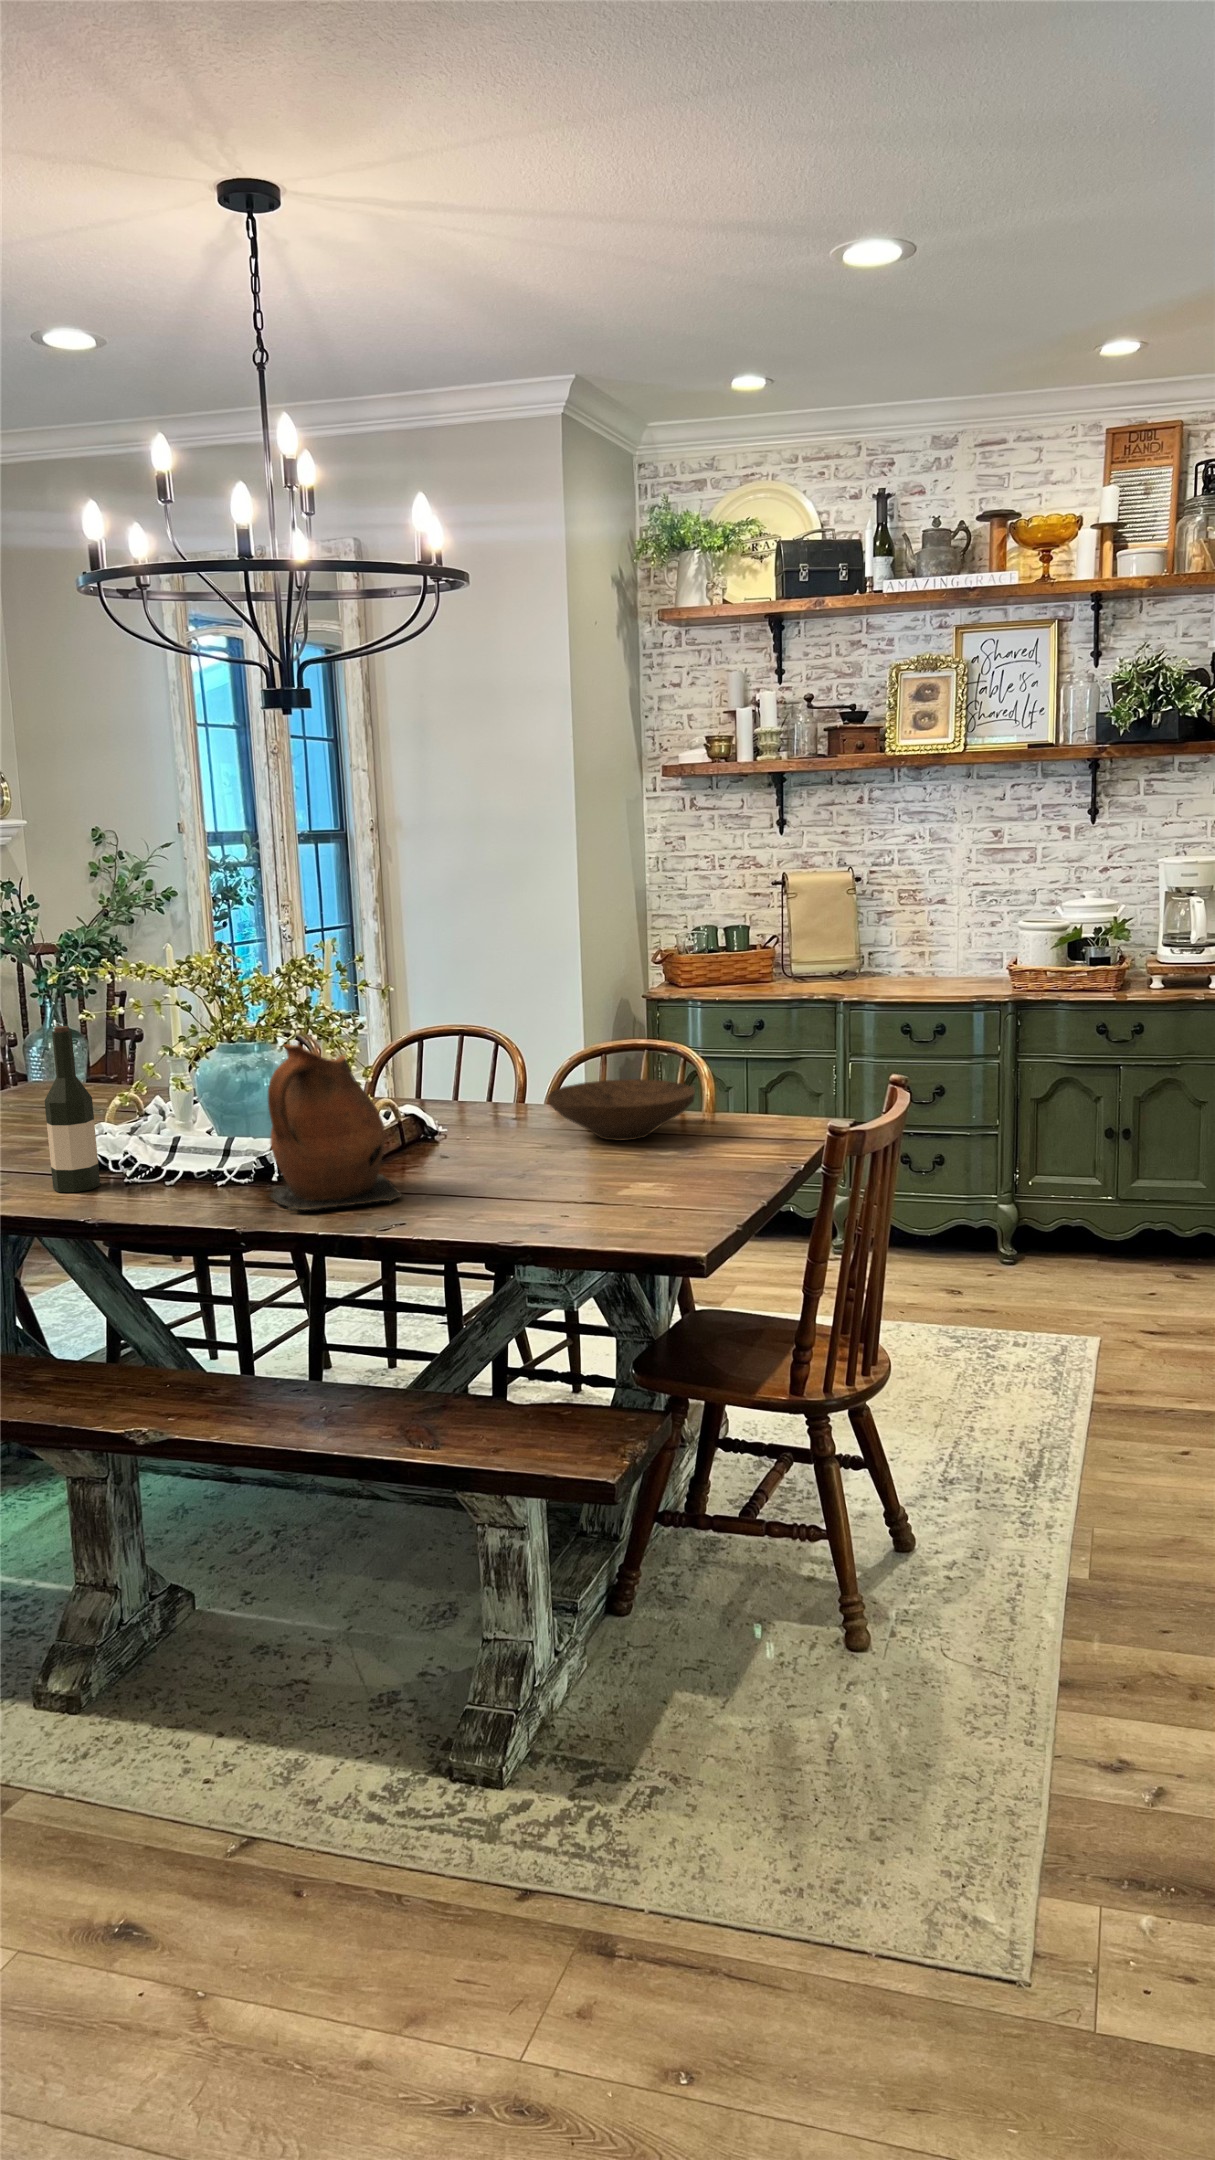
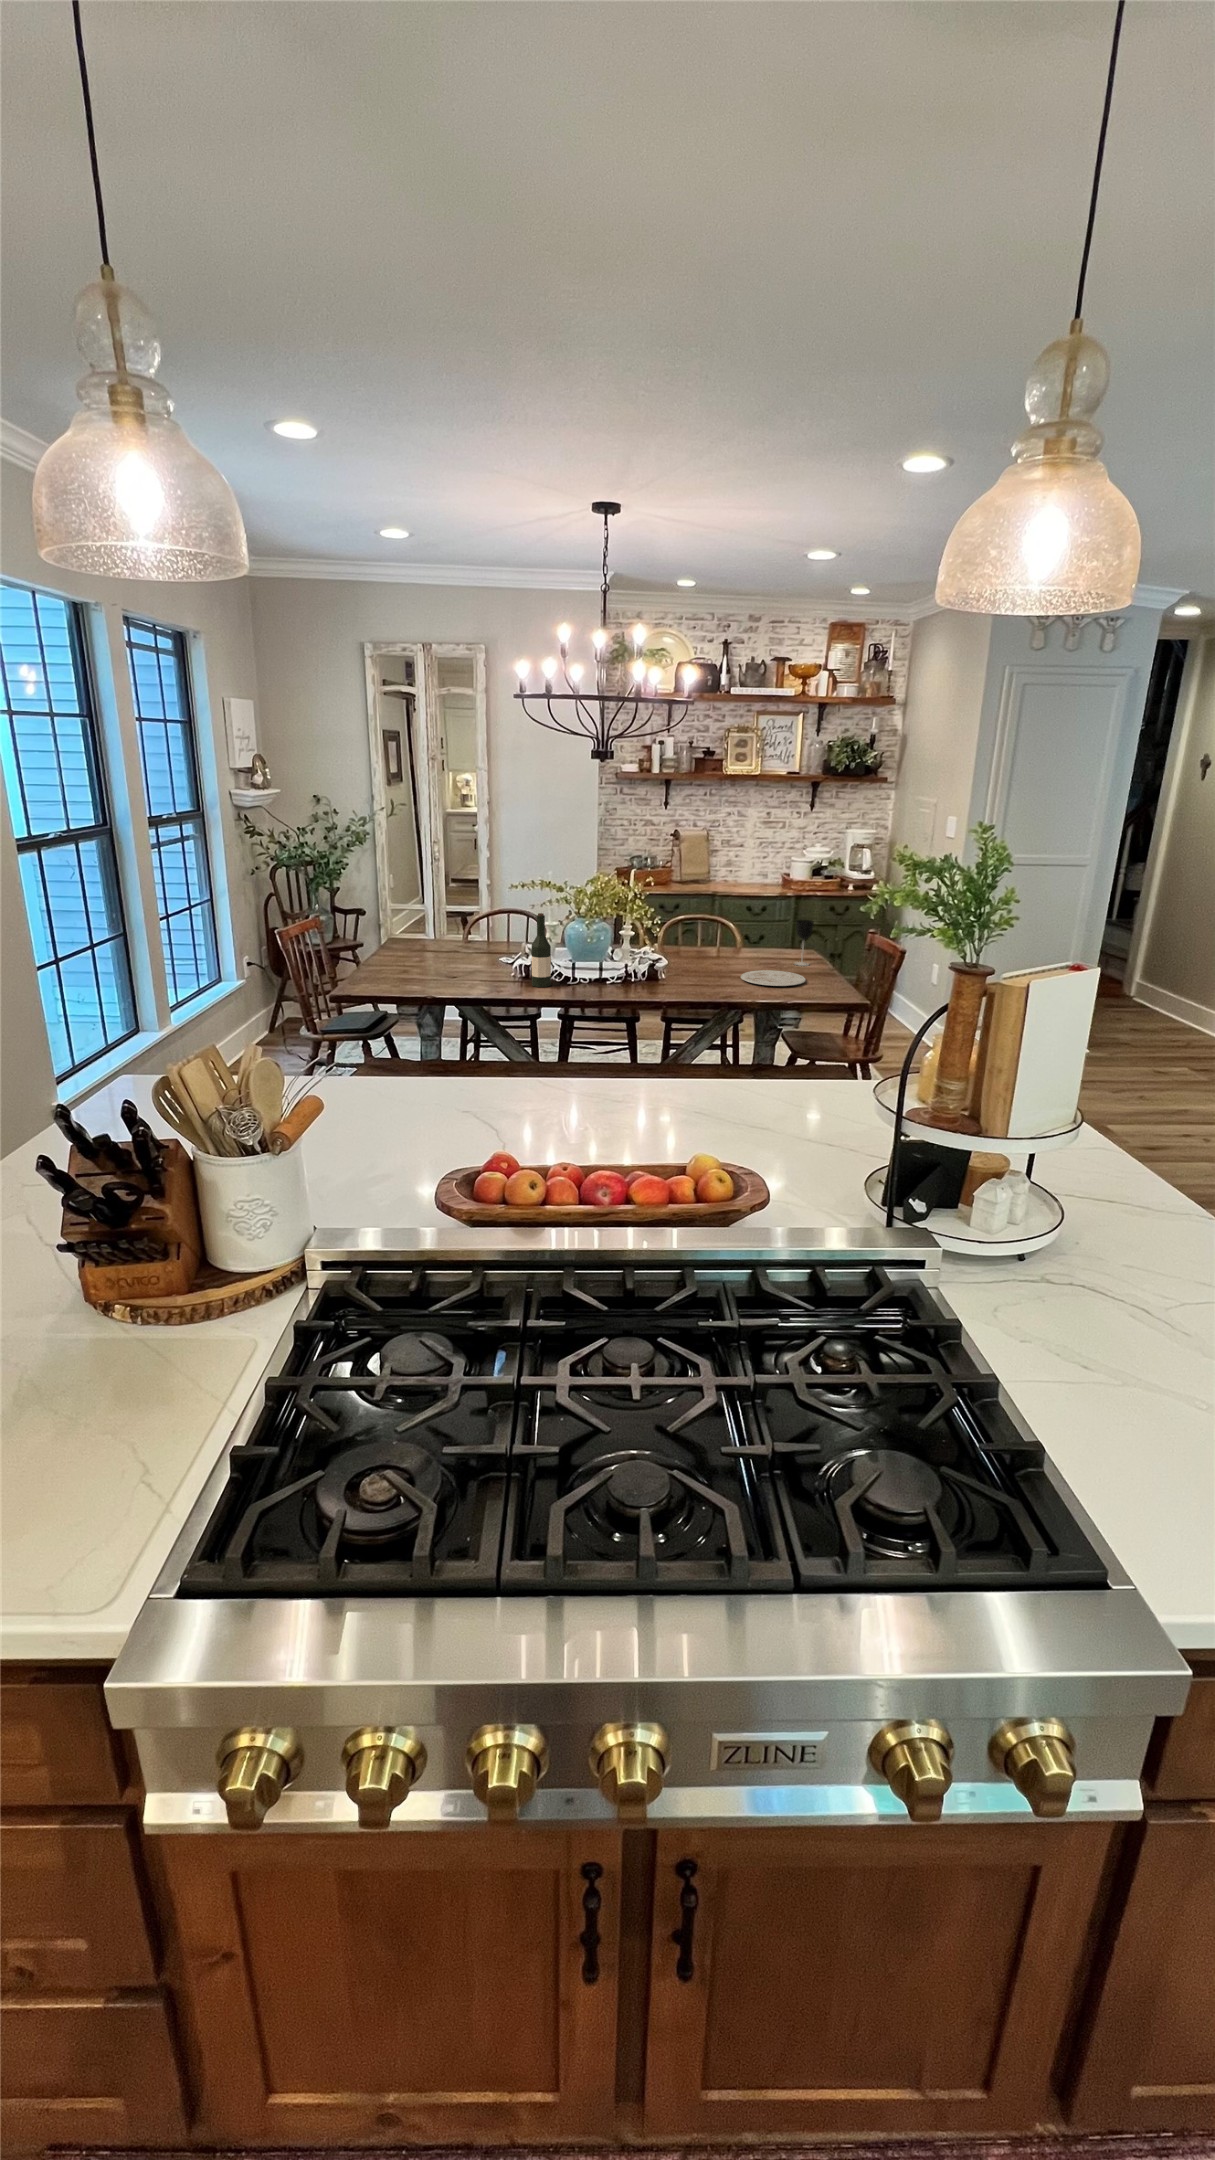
ceramic pitcher: present [268,1044,402,1210] -> none [634,921,697,990]
wine glass: none [735,1045,778,1158] -> present [795,920,814,966]
wooden bowl: present [548,1079,695,1141] -> none [703,934,765,960]
plate: none [526,1167,687,1209] -> present [741,970,806,986]

